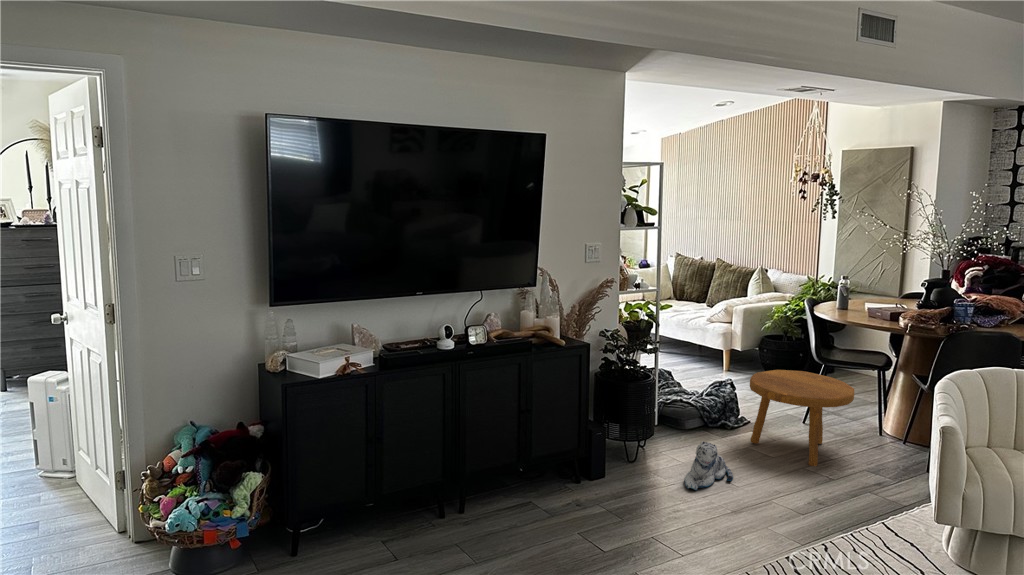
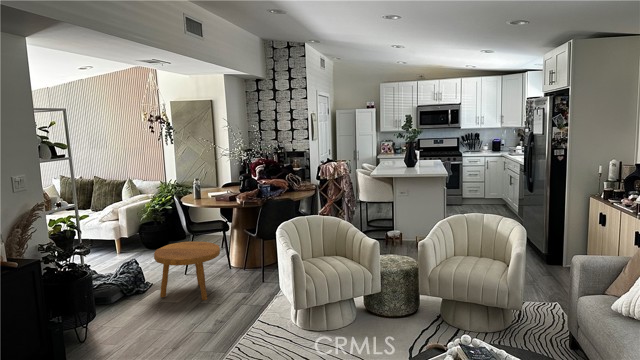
plush toy: present [684,441,733,490] -> none [129,307,161,345]

